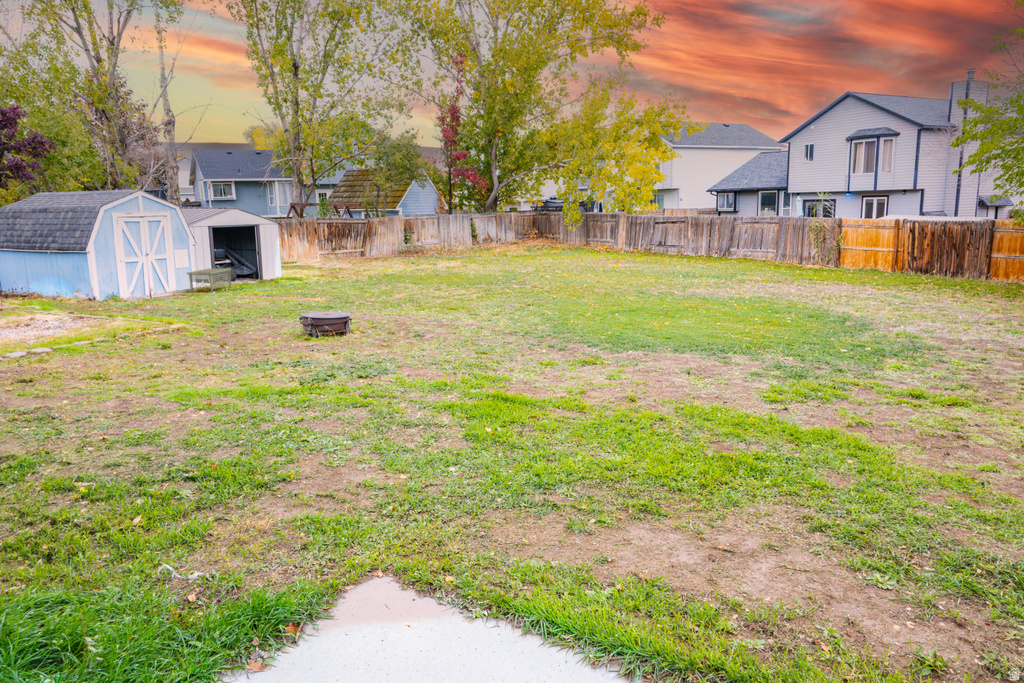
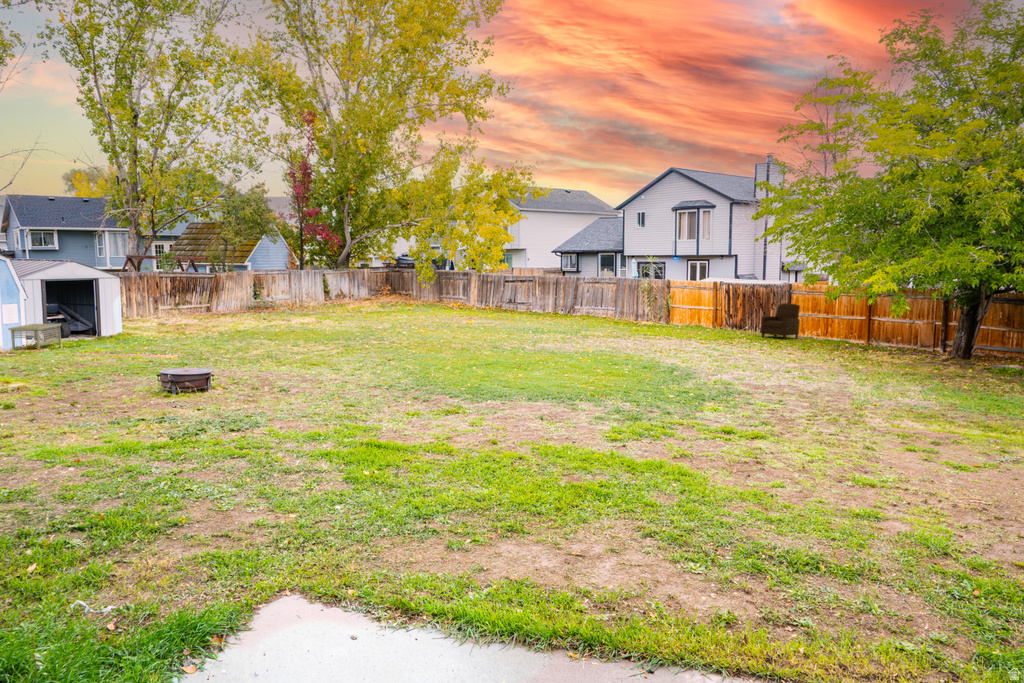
chair: none [955,242,1009,285] -> present [761,303,800,339]

